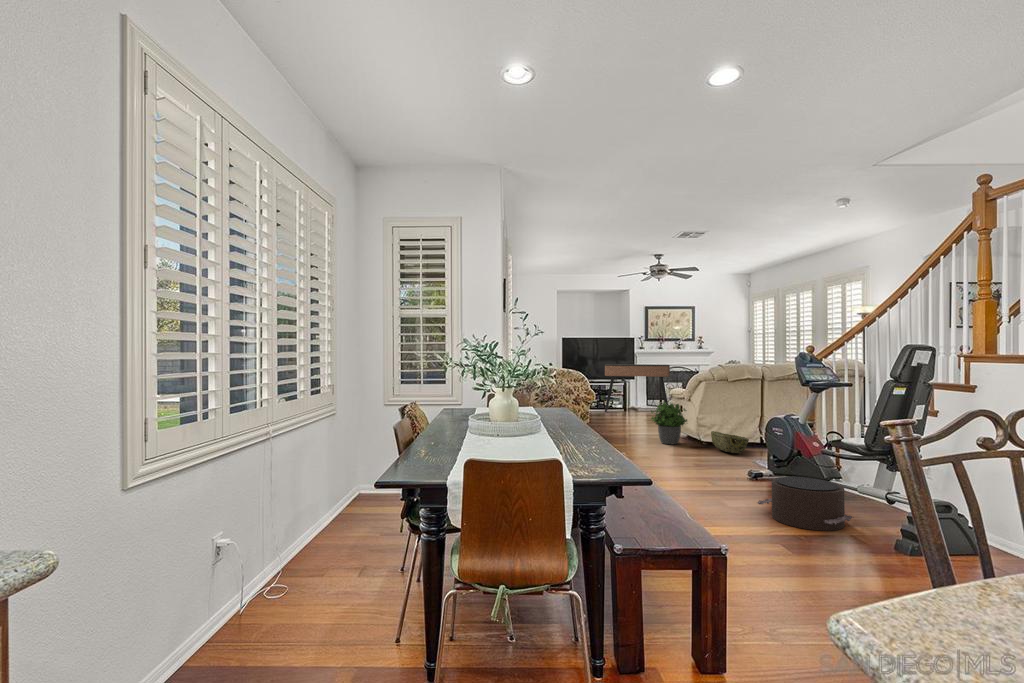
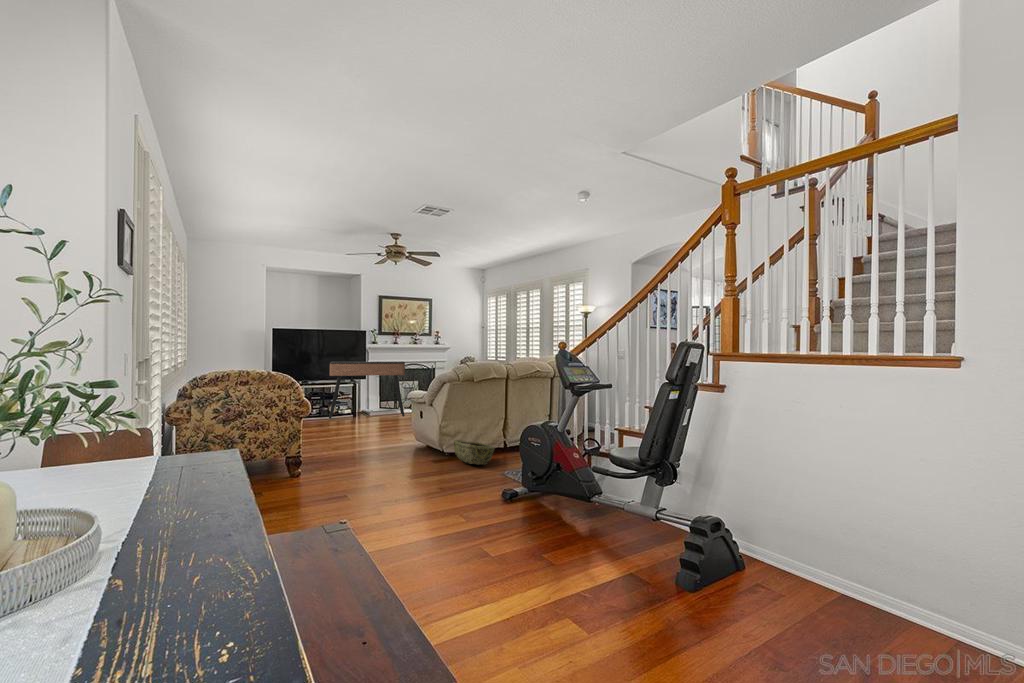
potted plant: present [651,403,687,445] -> none [383,407,428,459]
pouf: present [757,477,852,531] -> none [524,506,636,583]

